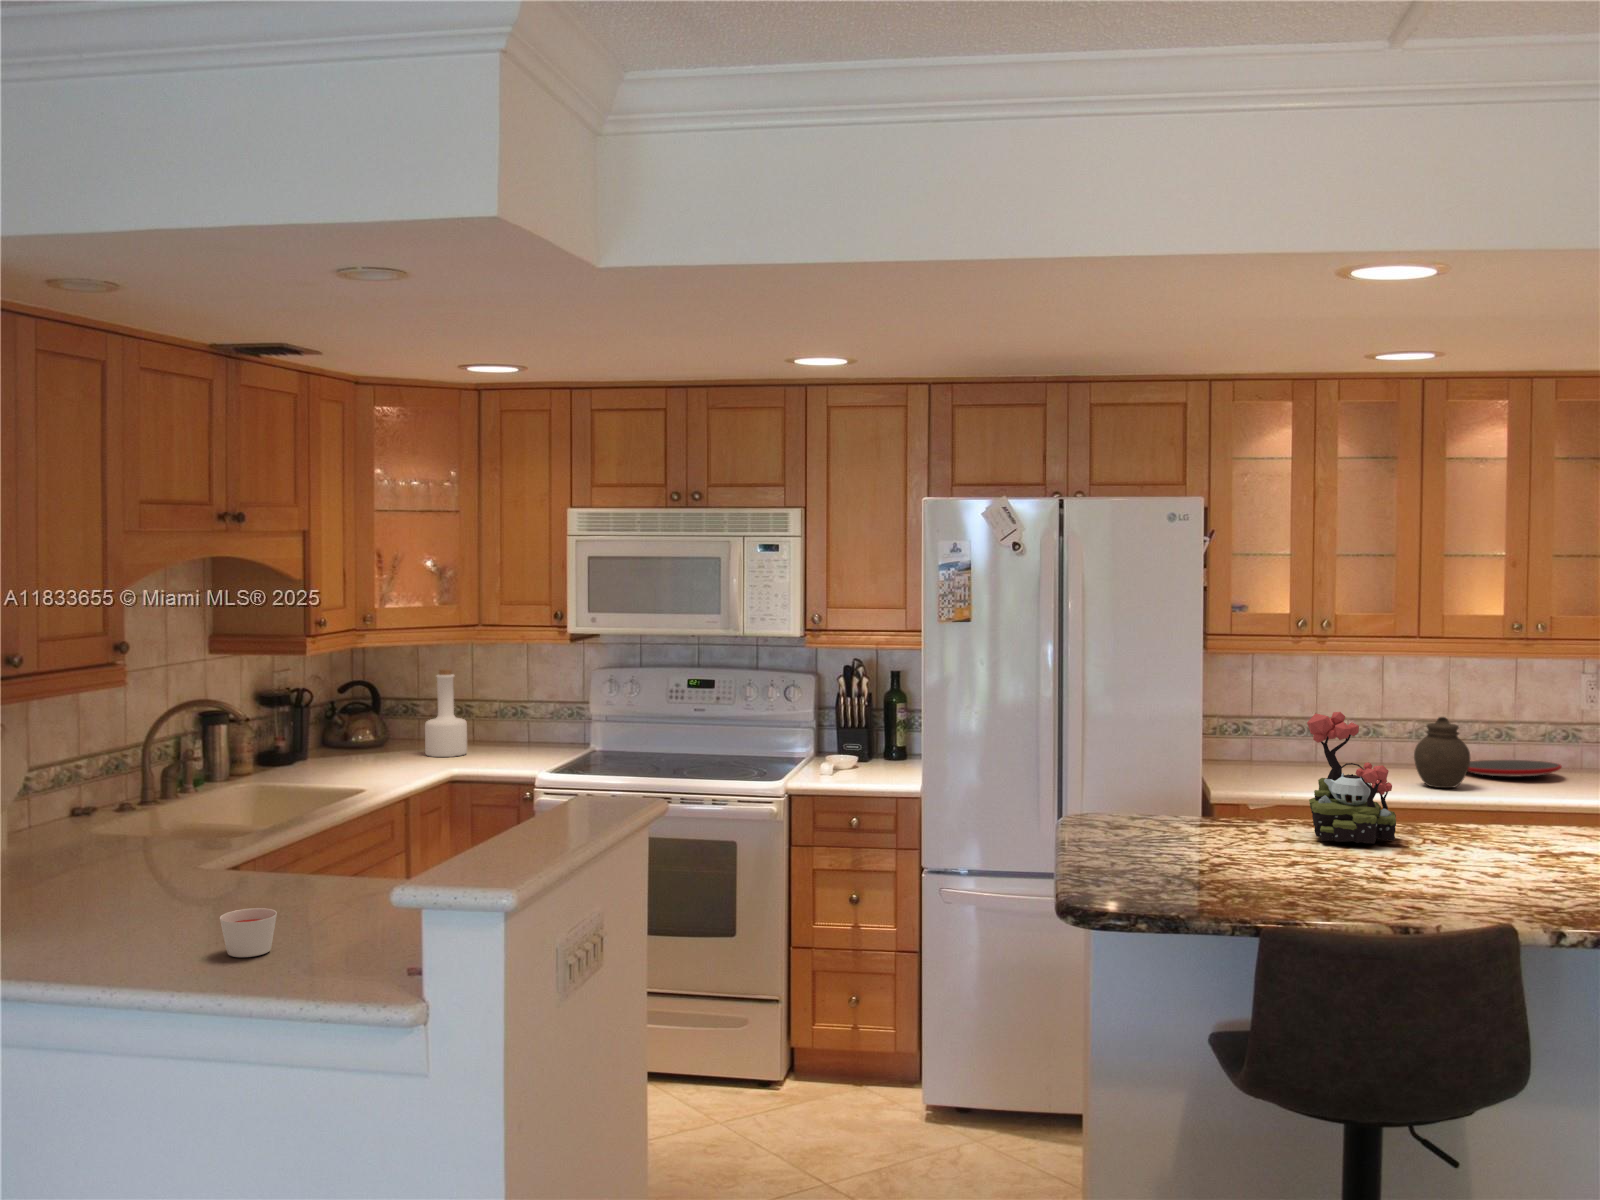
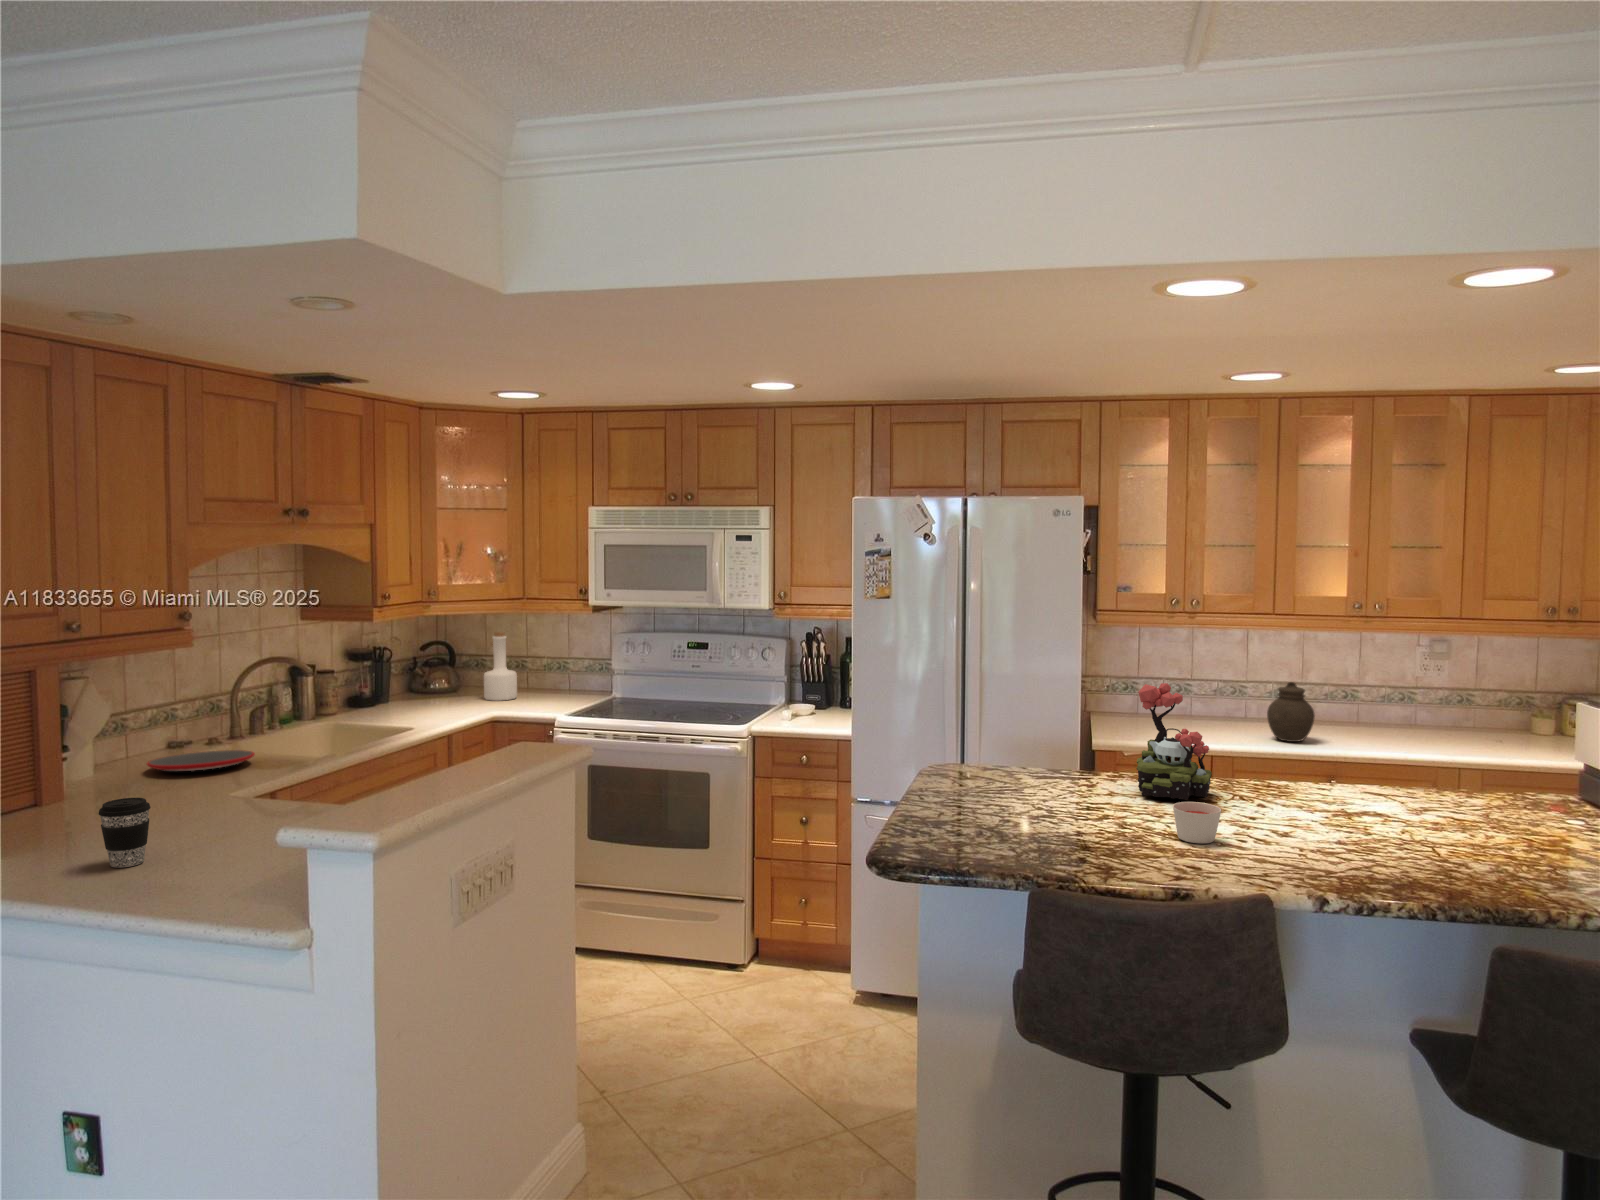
plate: present [1468,760,1562,776] -> present [147,750,255,771]
coffee cup: none [110,862,168,946] -> present [99,798,151,868]
candle: present [220,908,277,957] -> present [1173,802,1221,844]

